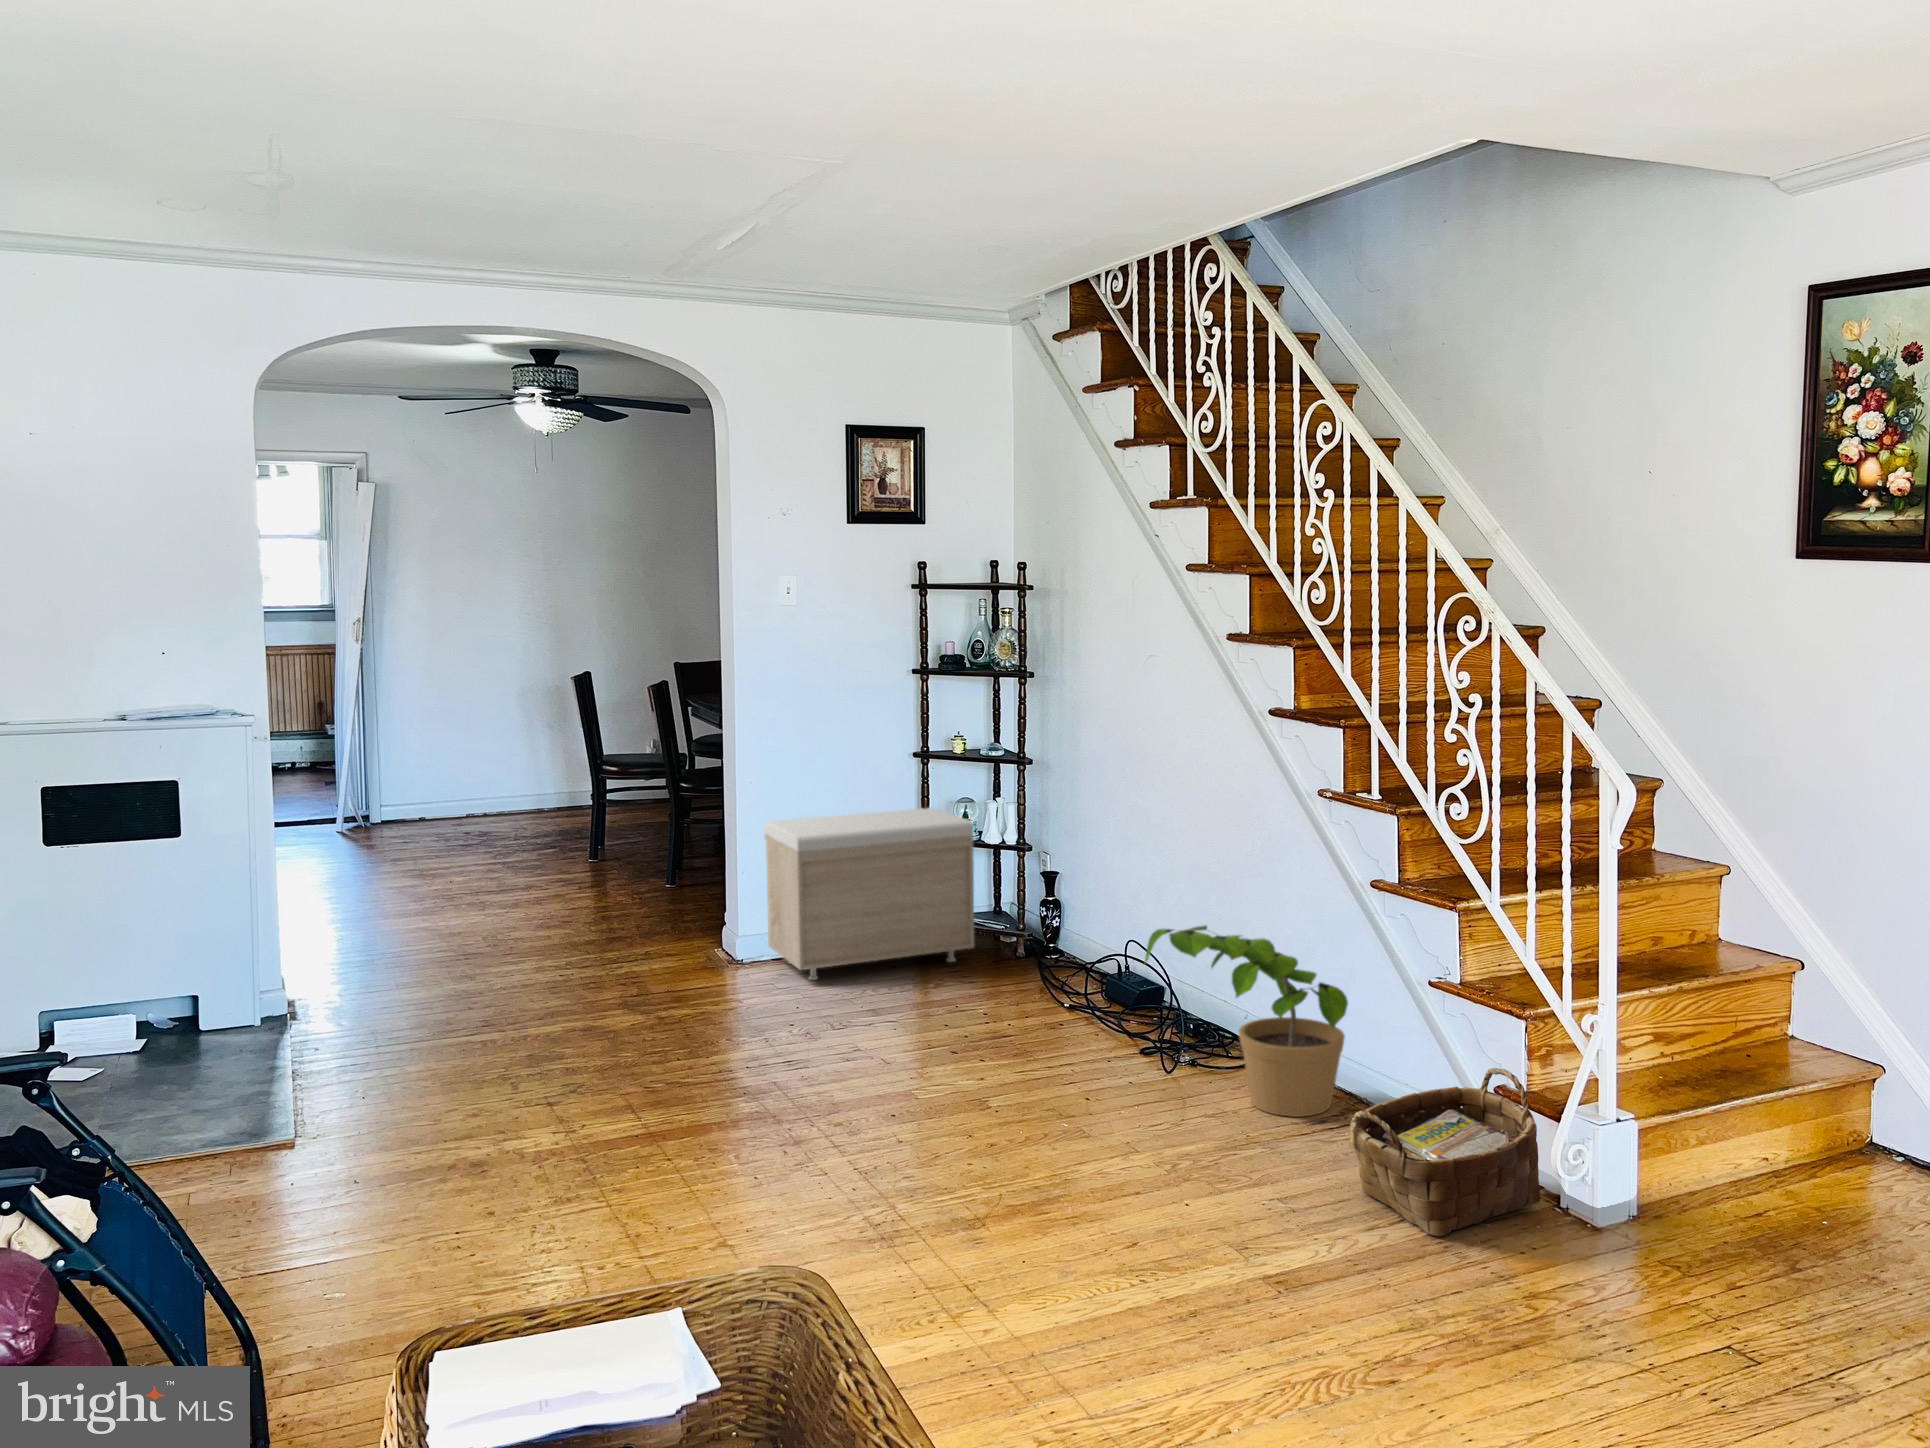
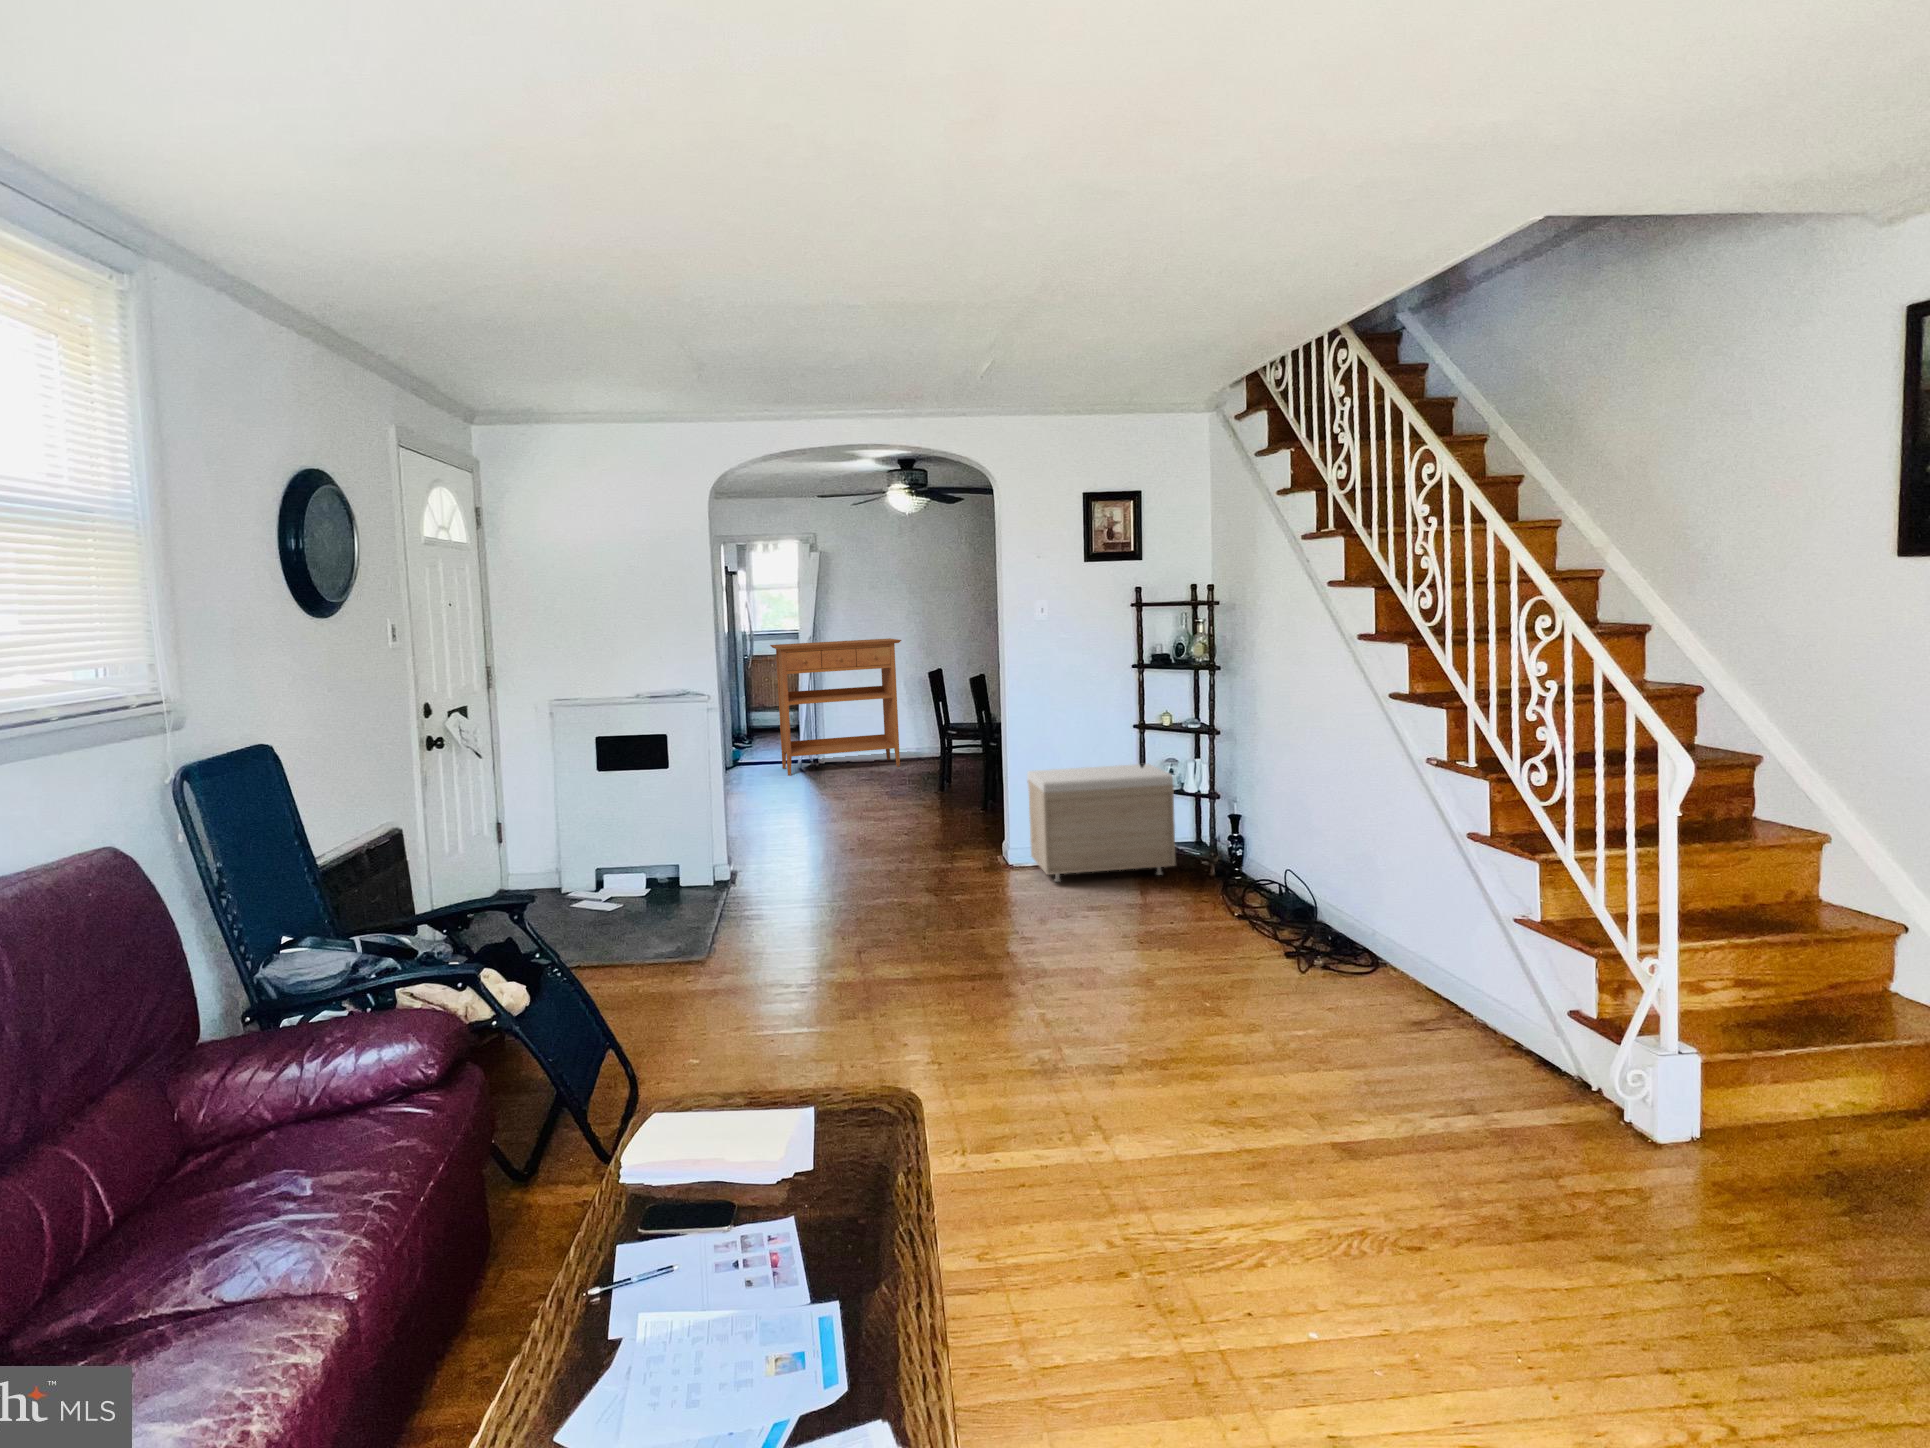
console table: none [290,623,518,841] -> present [770,638,901,776]
potted plant: present [1145,926,1348,1117] -> none [1267,861,1443,1017]
woven basket: present [1350,1068,1541,1236] -> none [1425,995,1603,1131]

